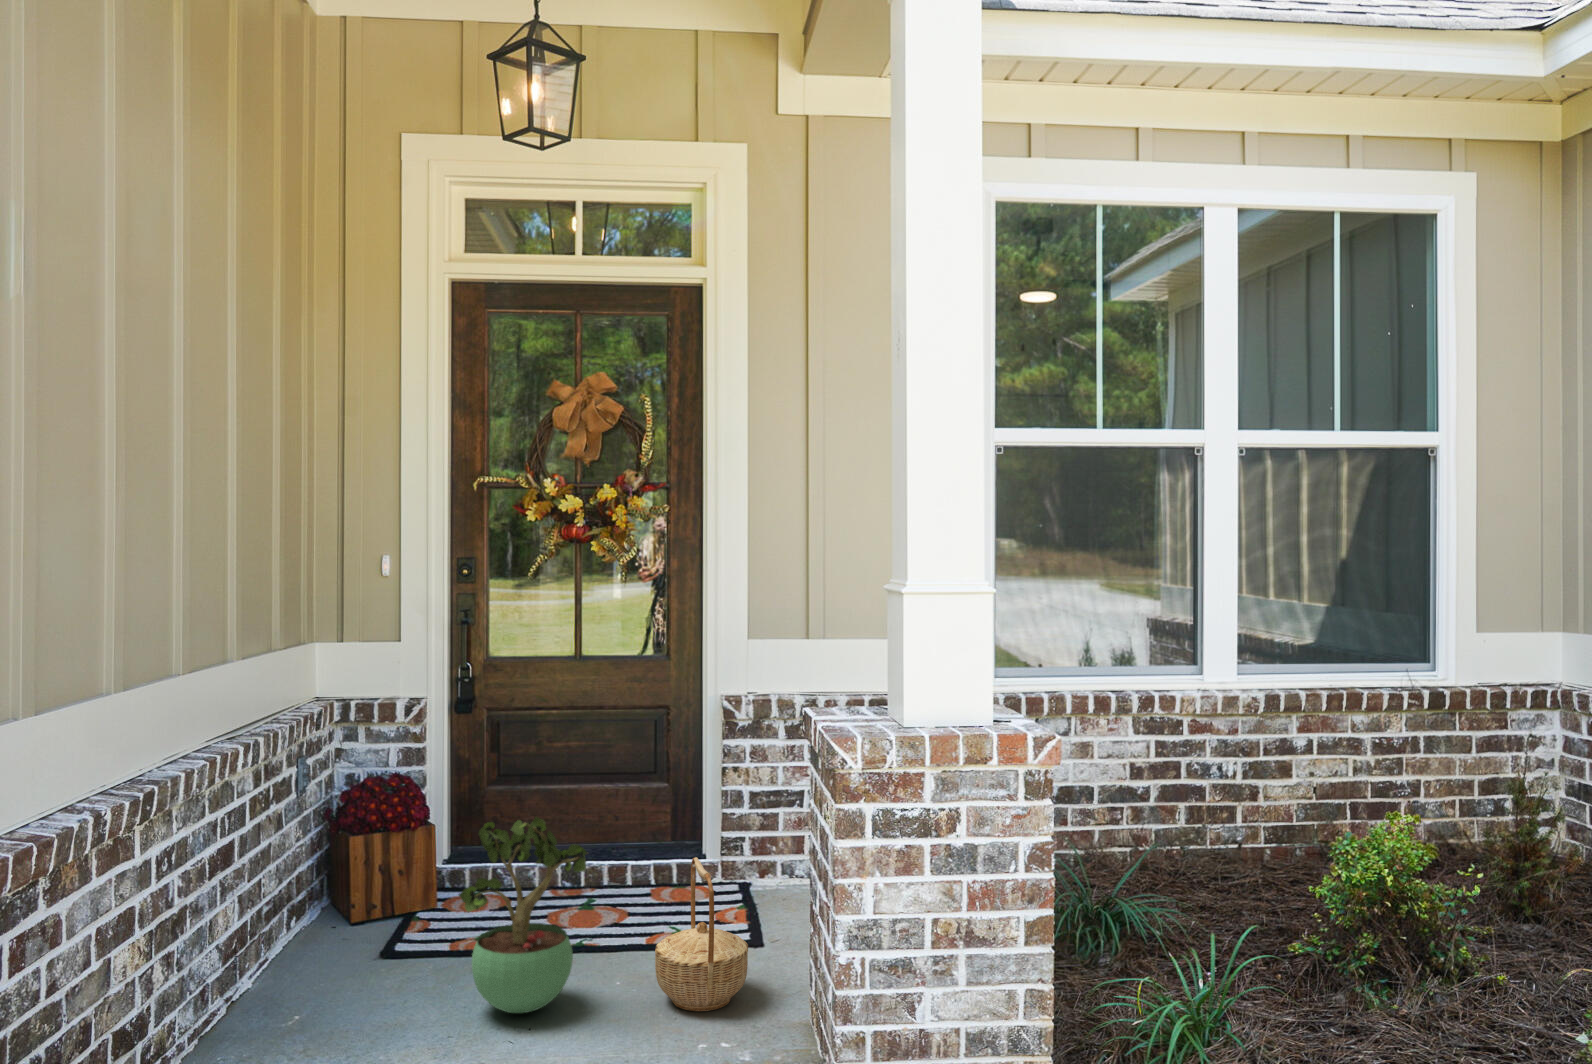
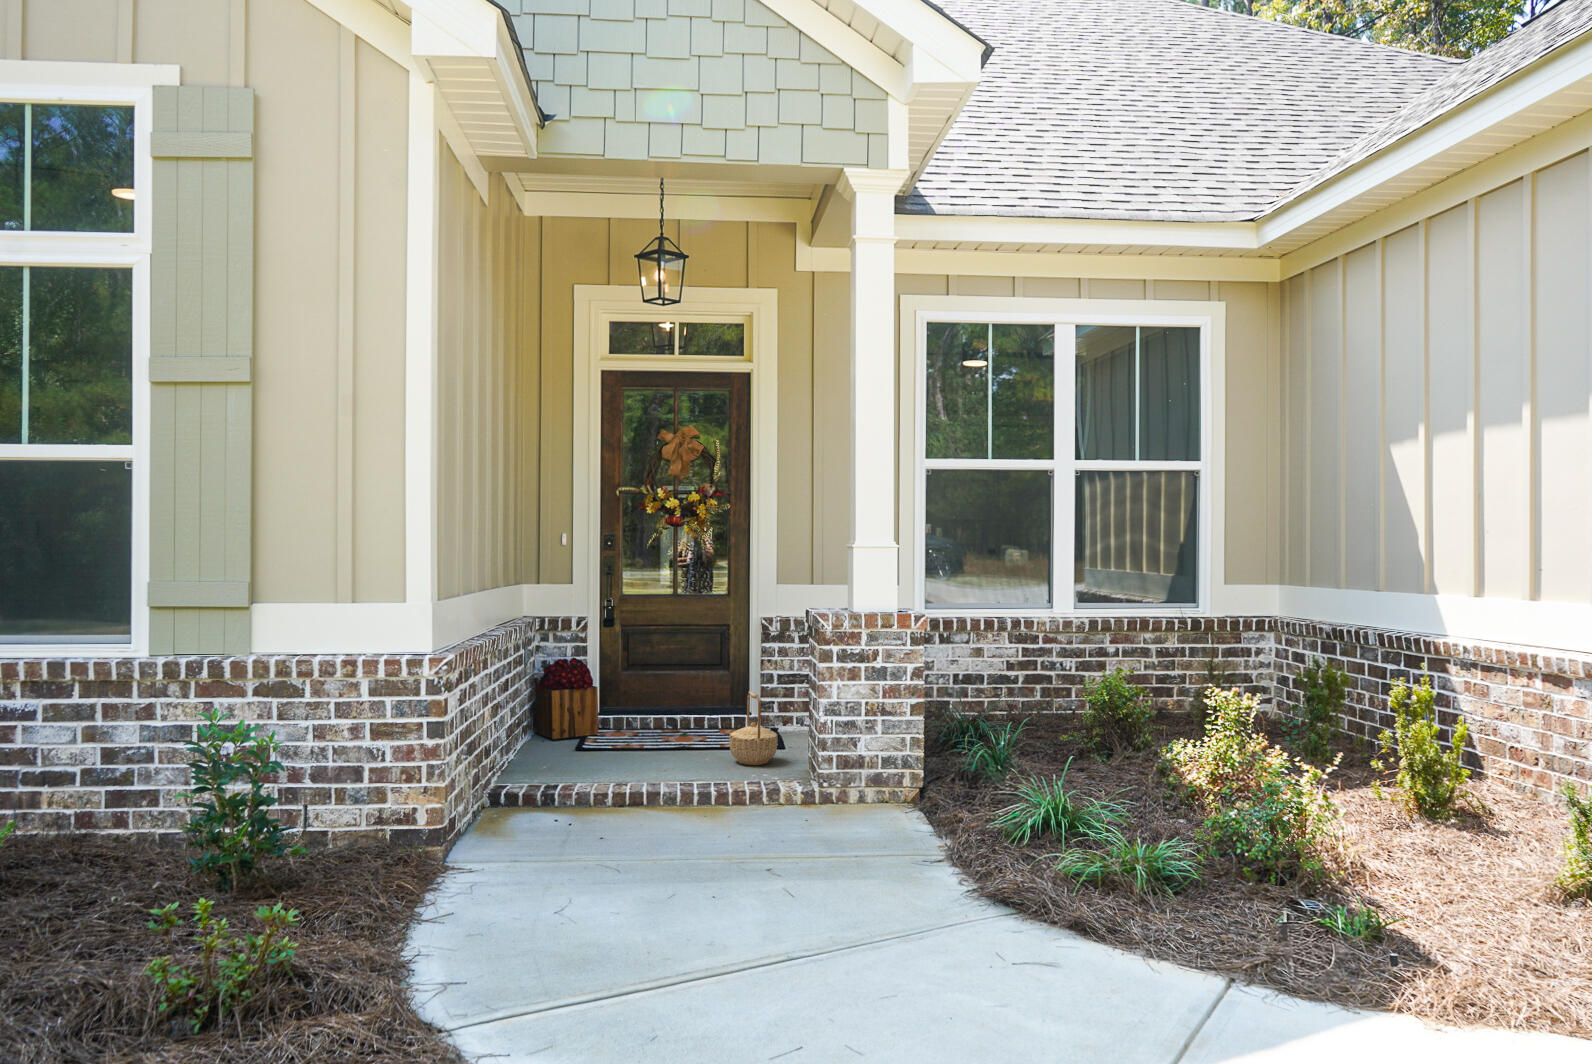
potted plant: present [459,816,587,1013] -> none [630,664,697,764]

